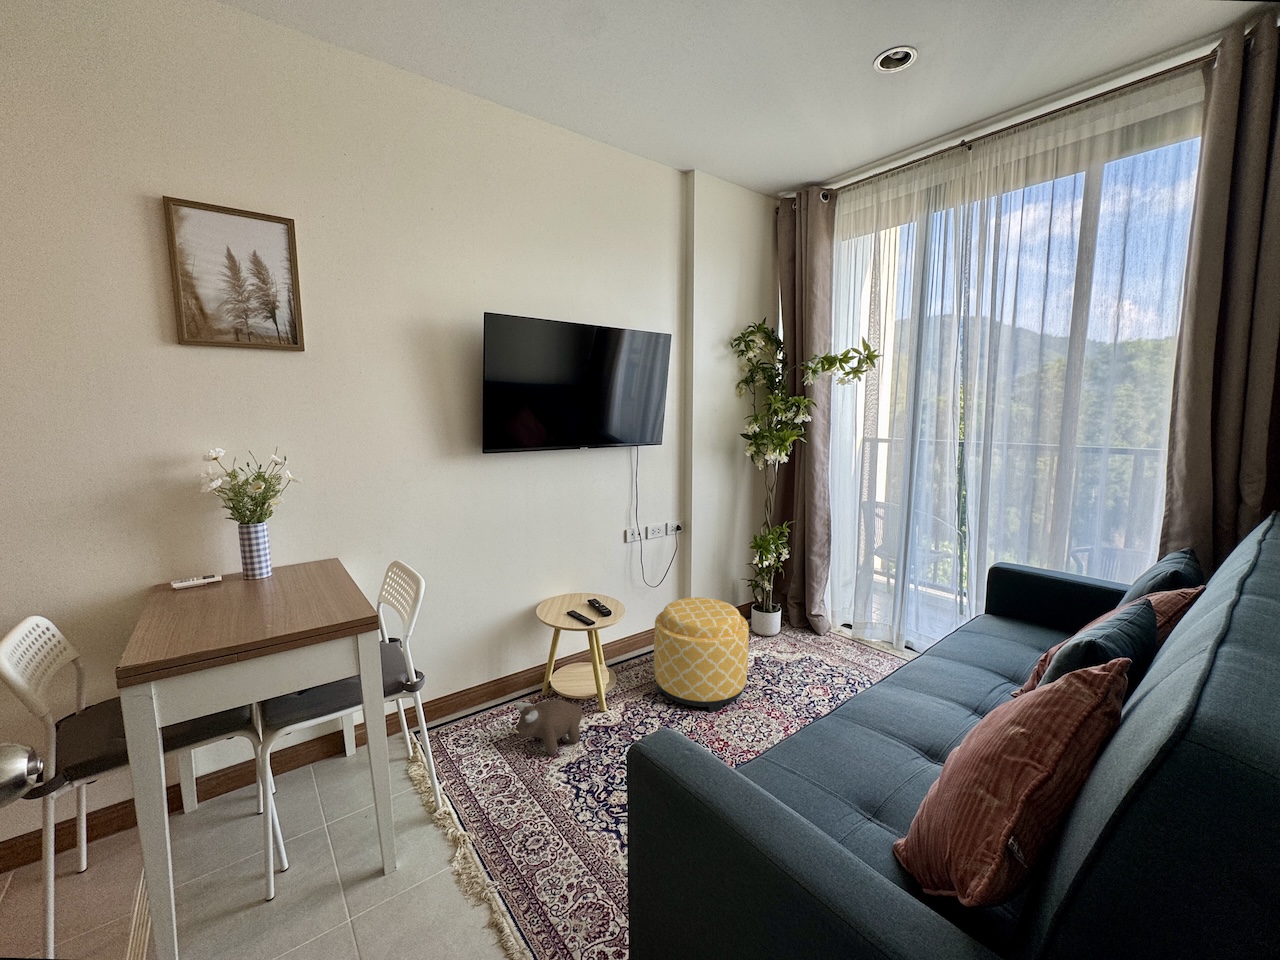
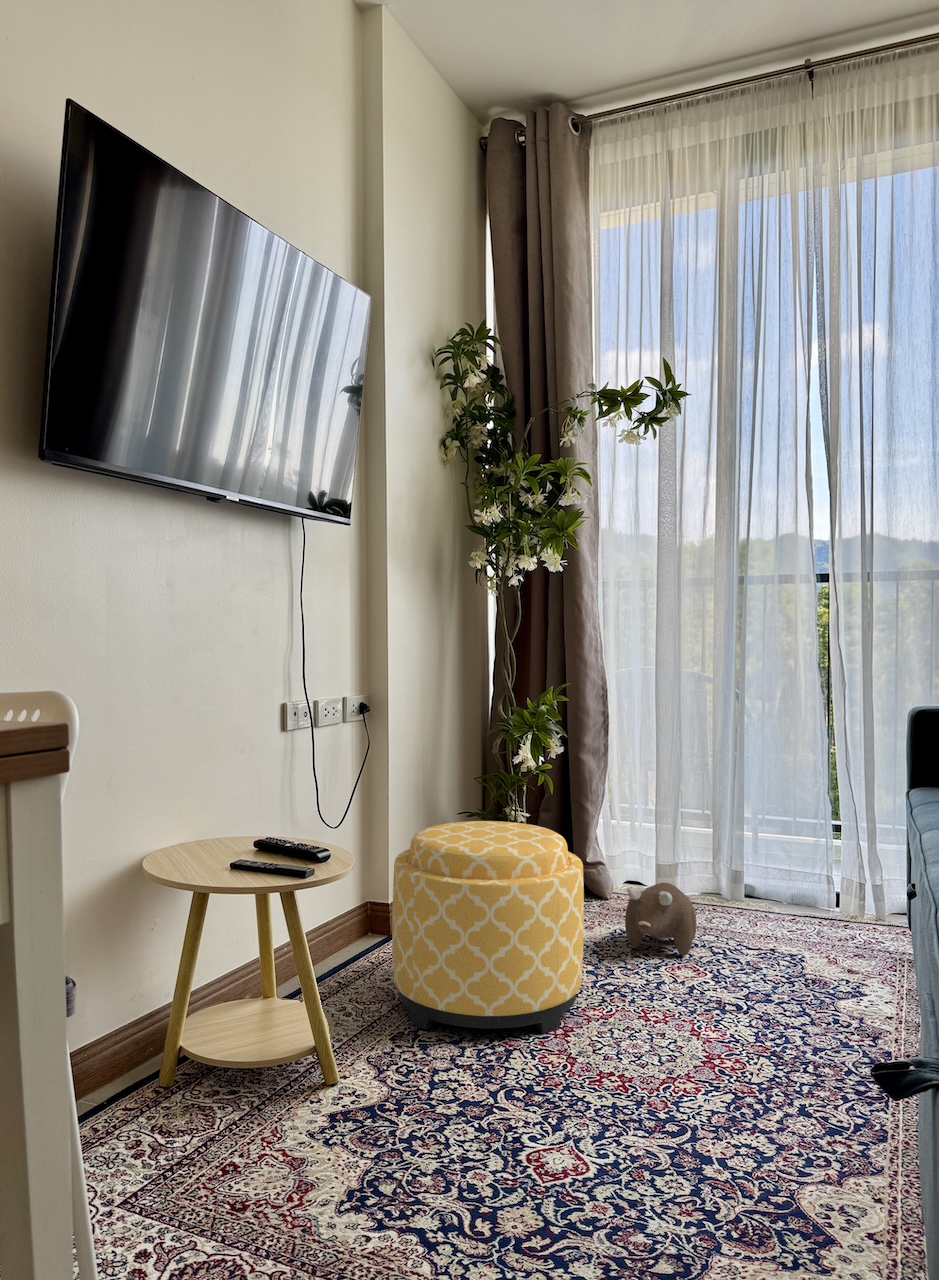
plush toy: present [513,700,583,755] -> present [625,883,697,956]

